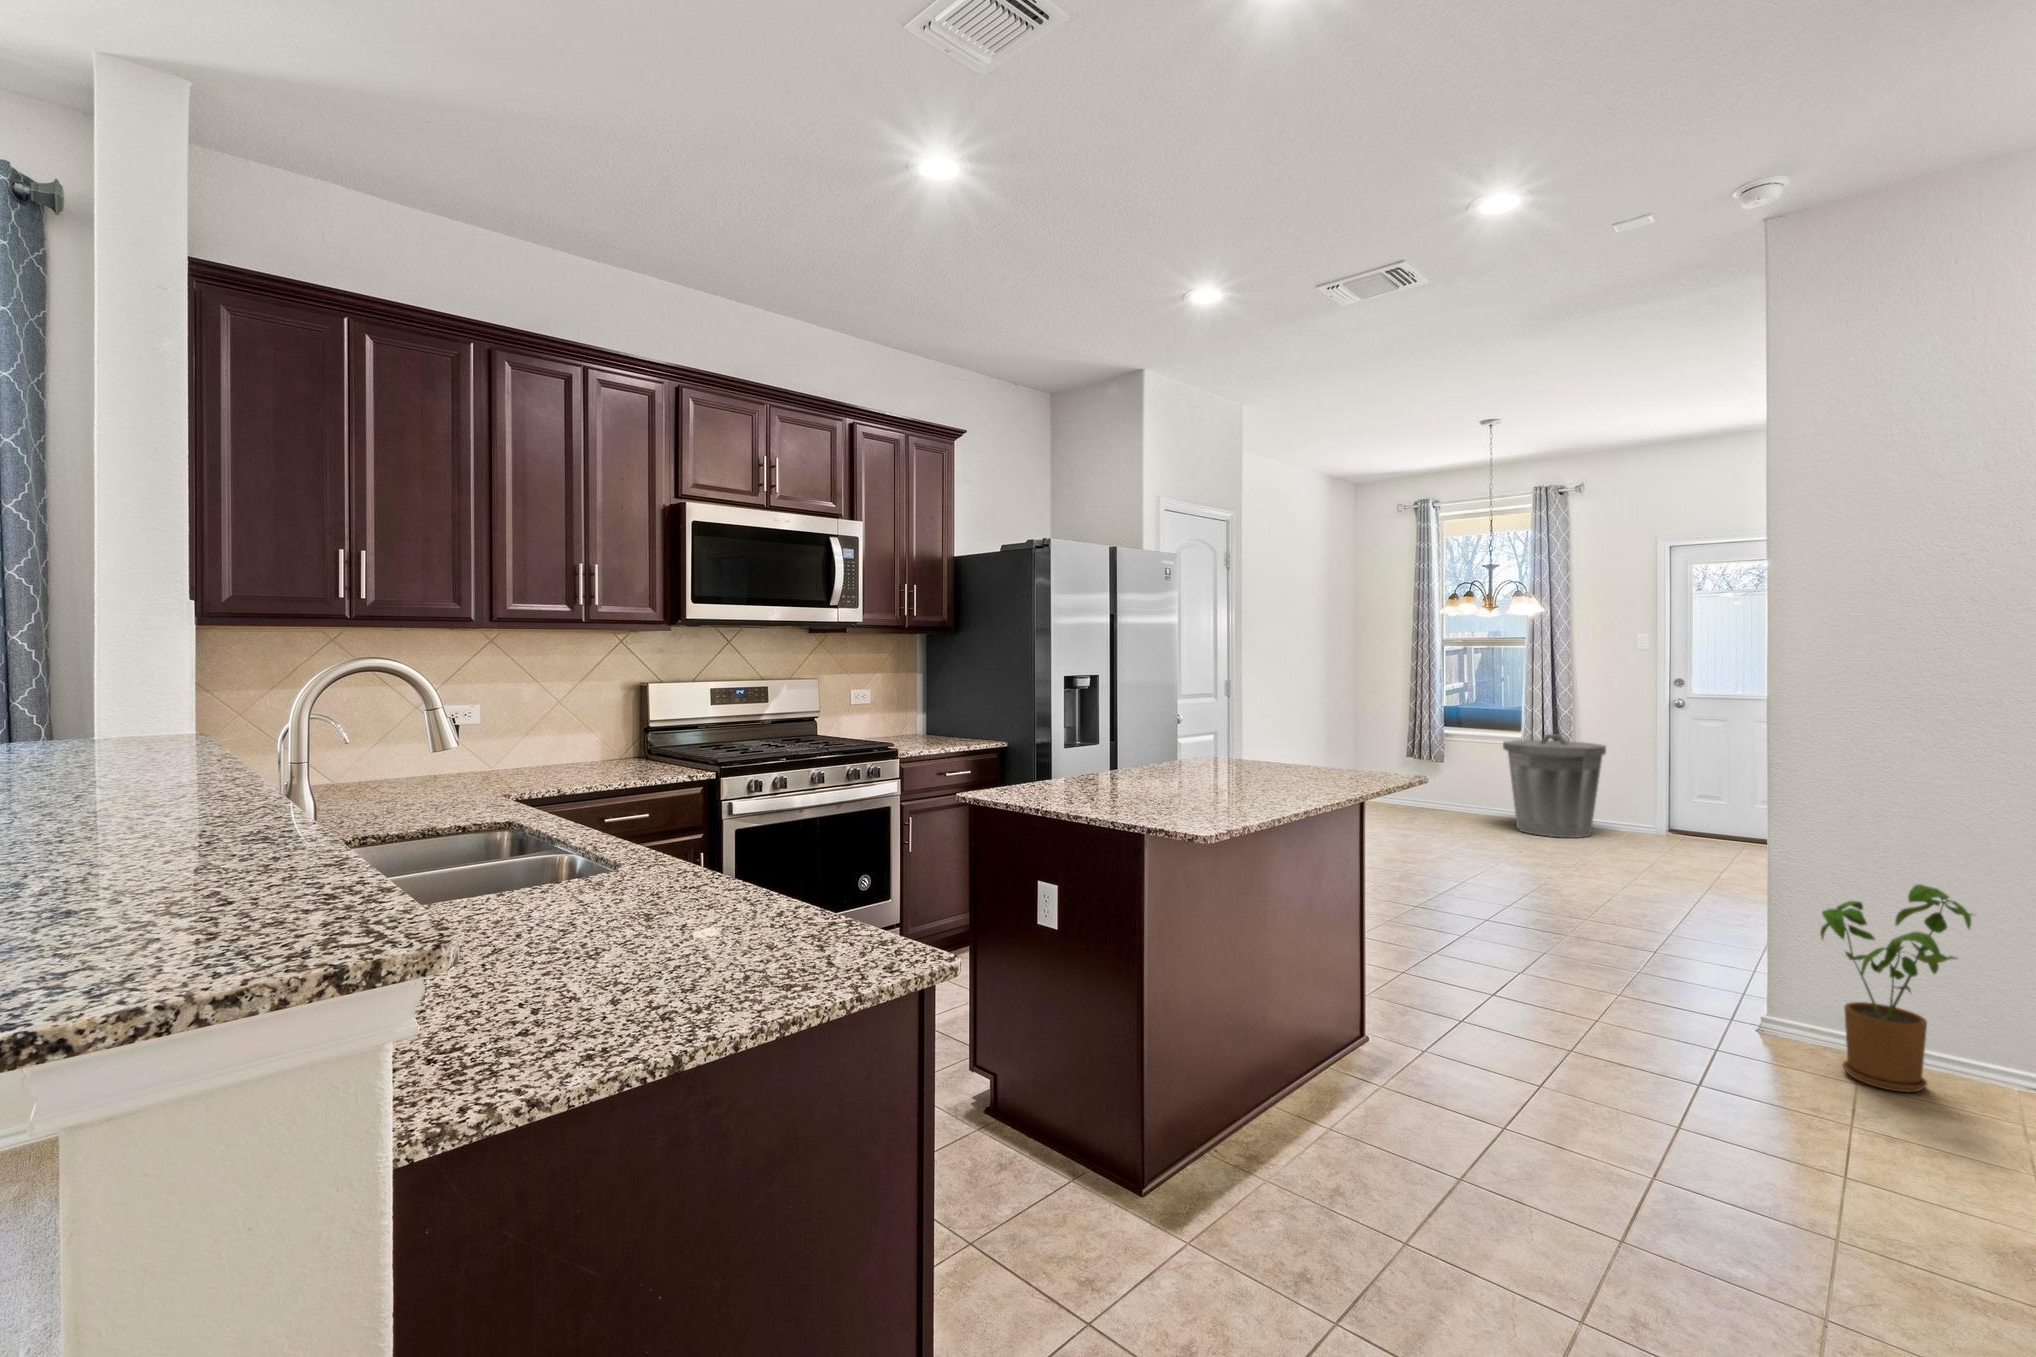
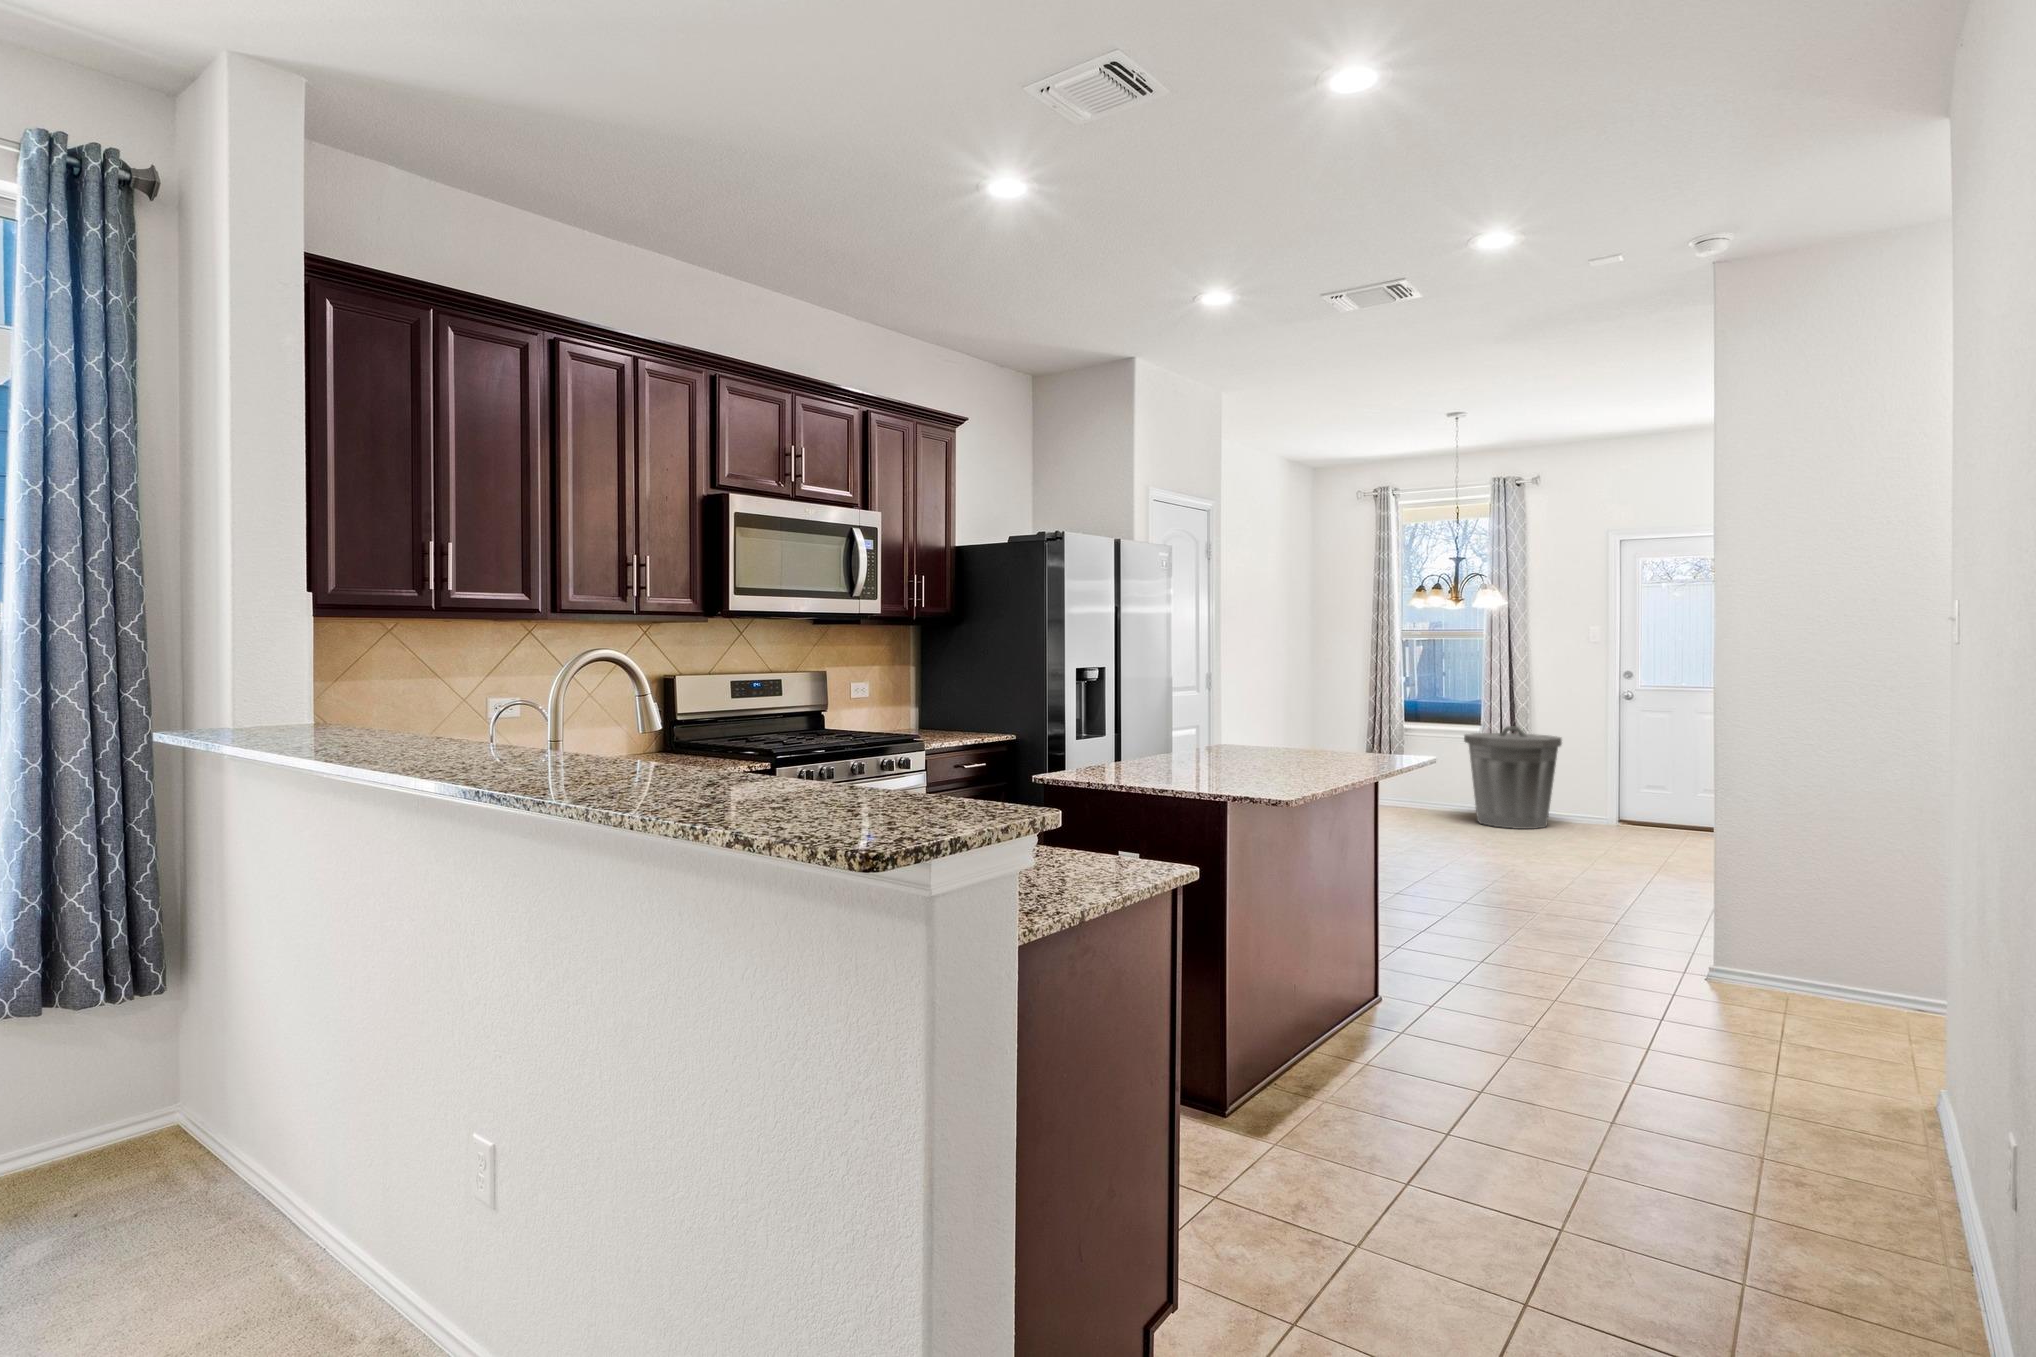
house plant: present [1821,884,1972,1092] -> none [1758,843,1879,1017]

